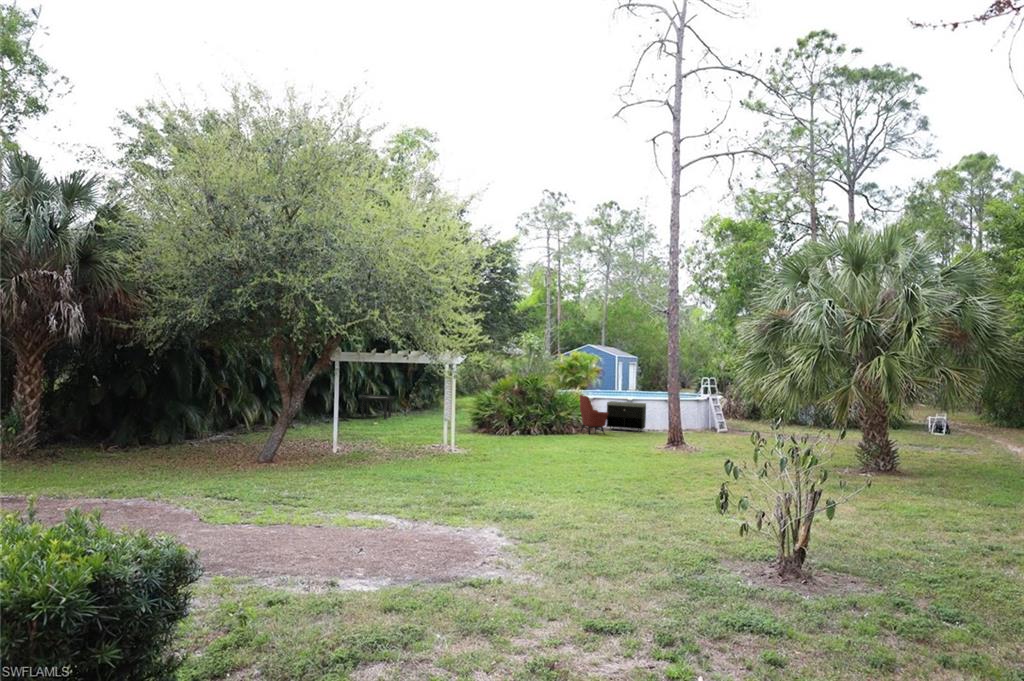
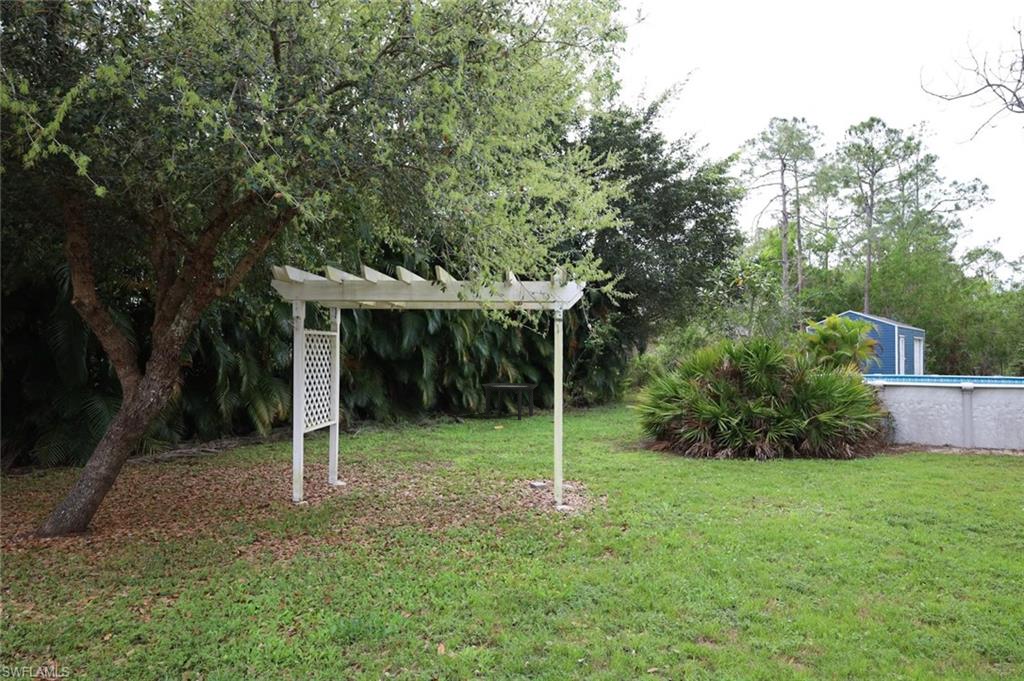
armchair: present [580,395,608,434] -> none [857,380,927,461]
storage bench: present [606,401,646,432] -> none [913,392,1002,454]

